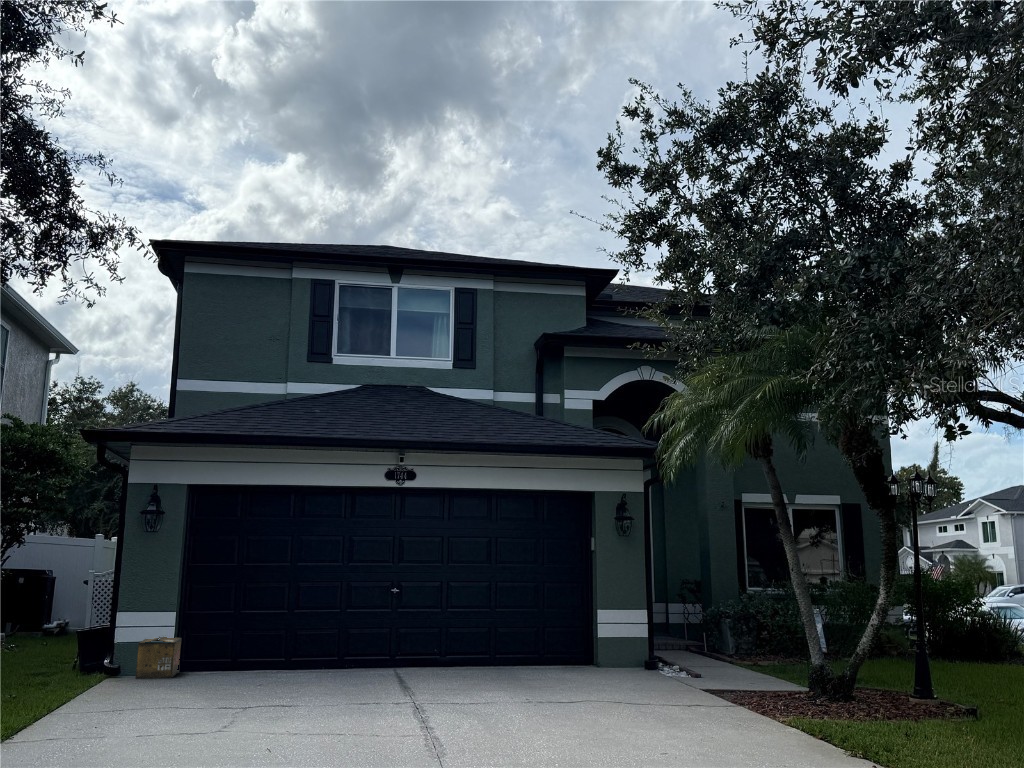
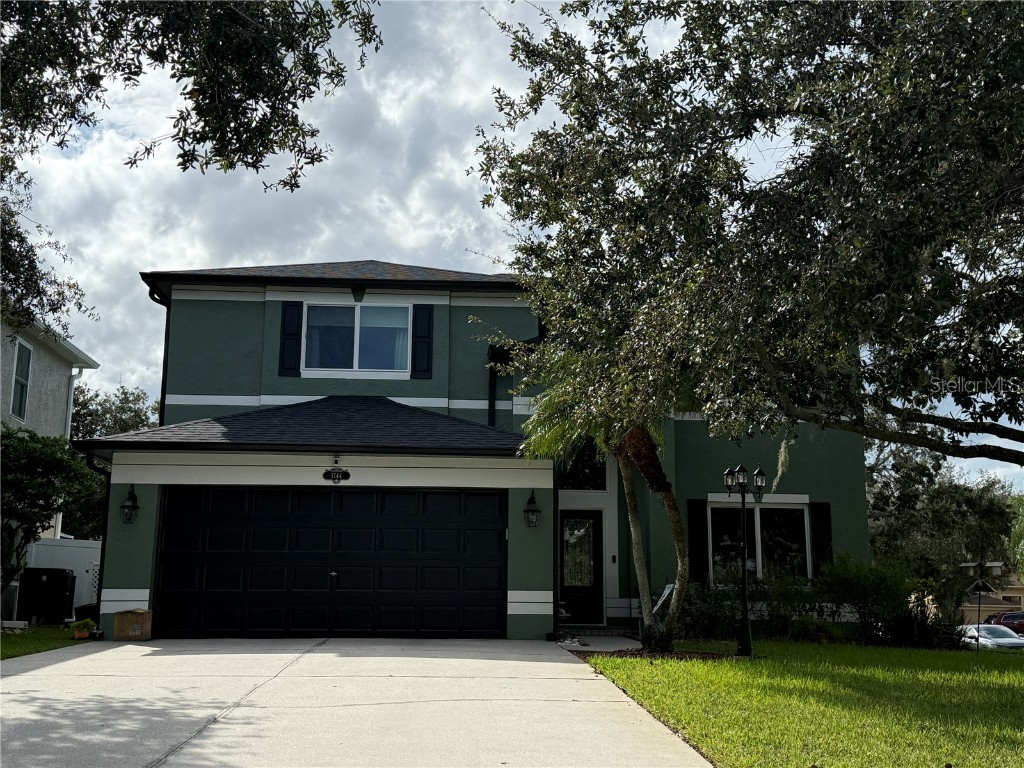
potted plant: none [70,649,115,677] -> present [65,619,98,639]

